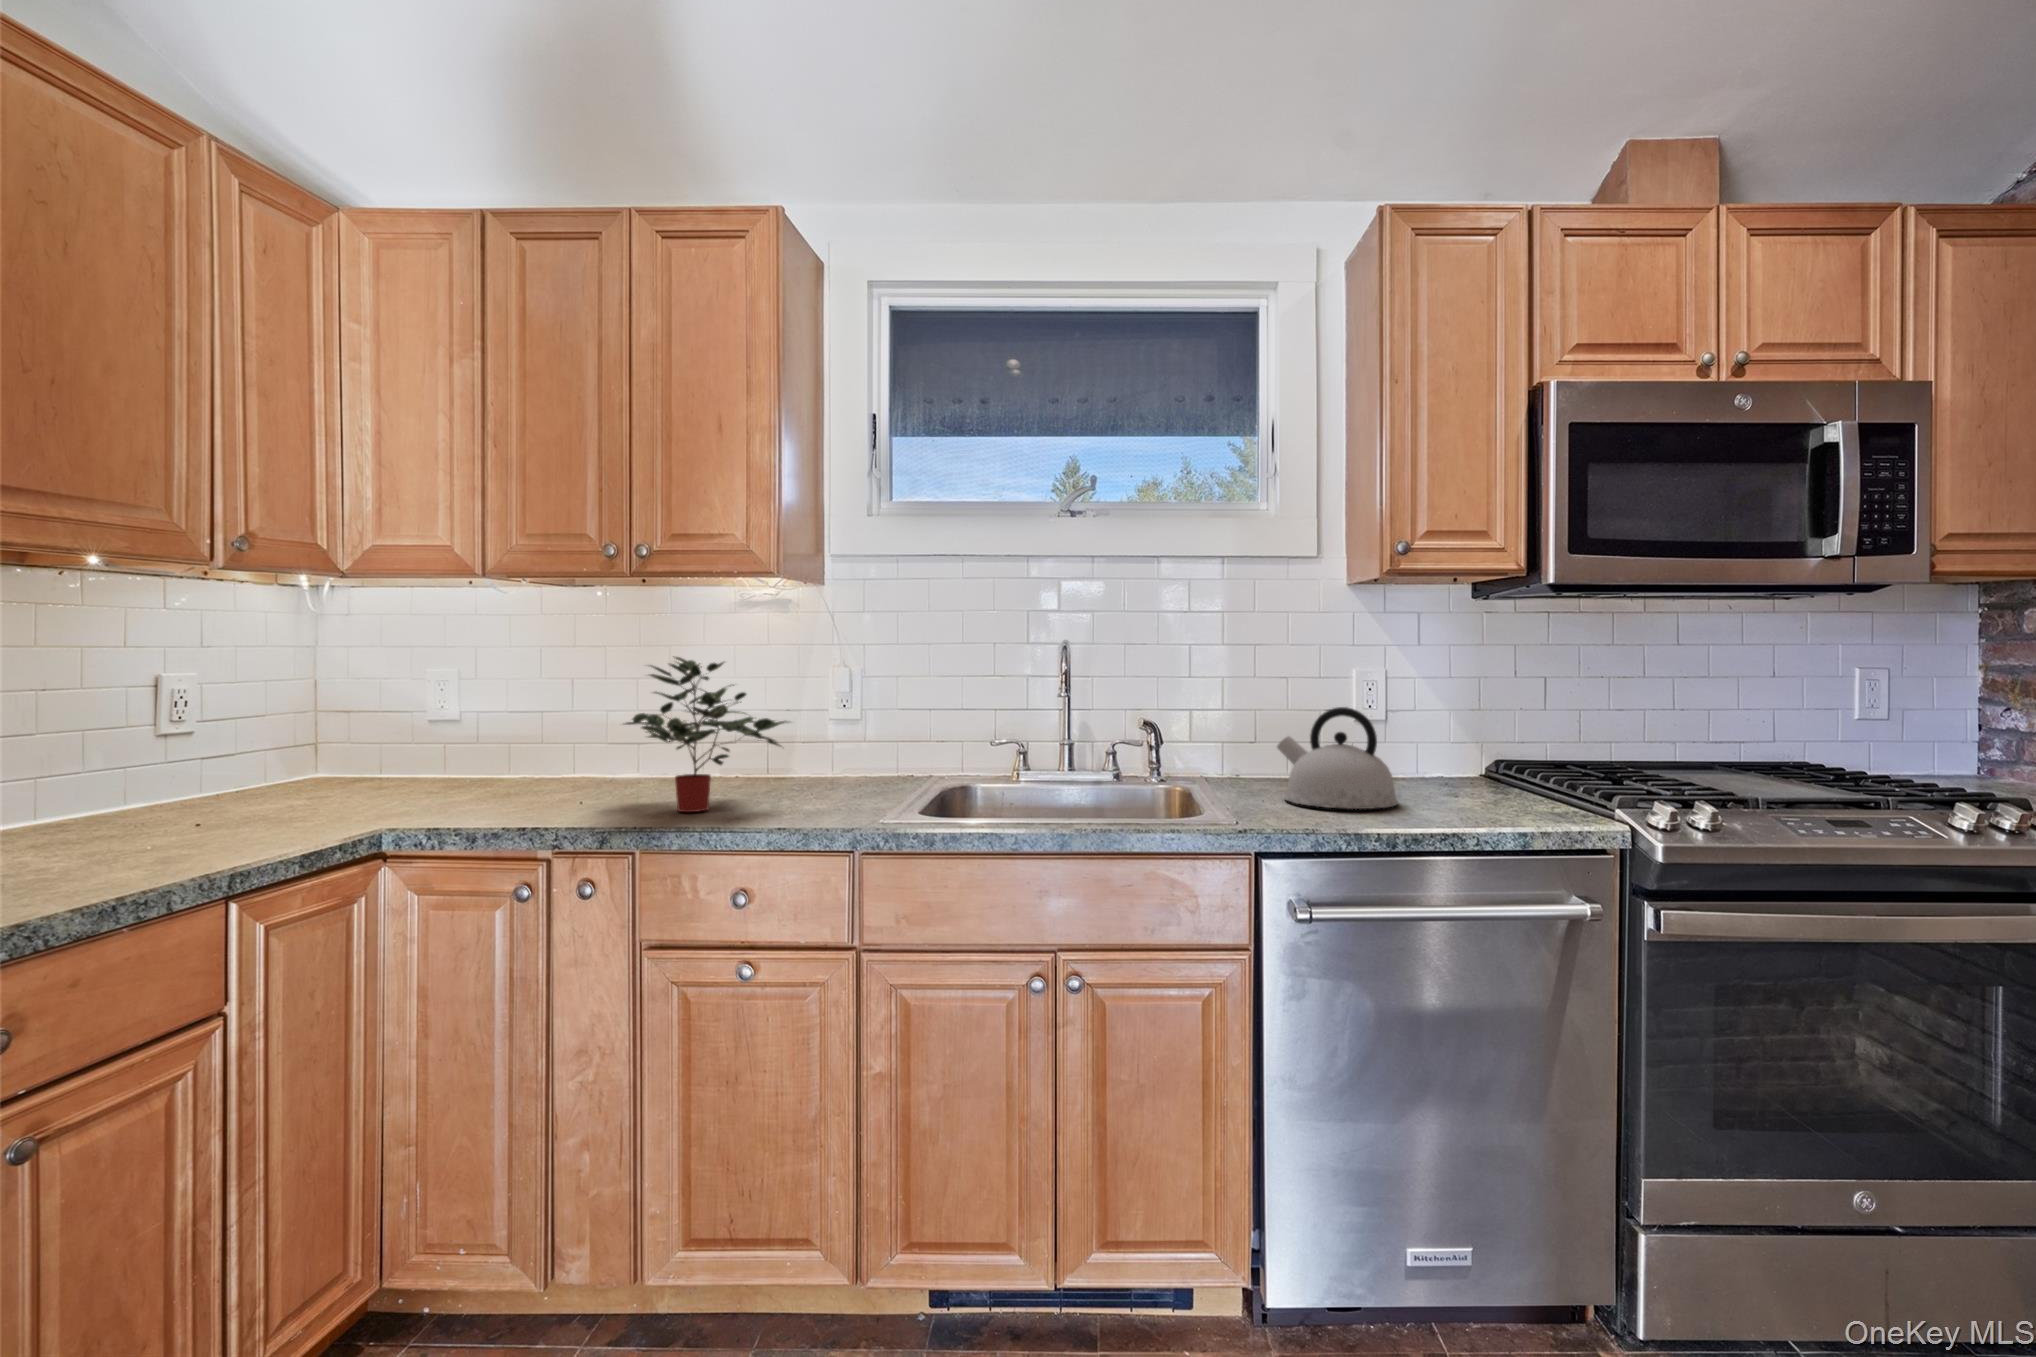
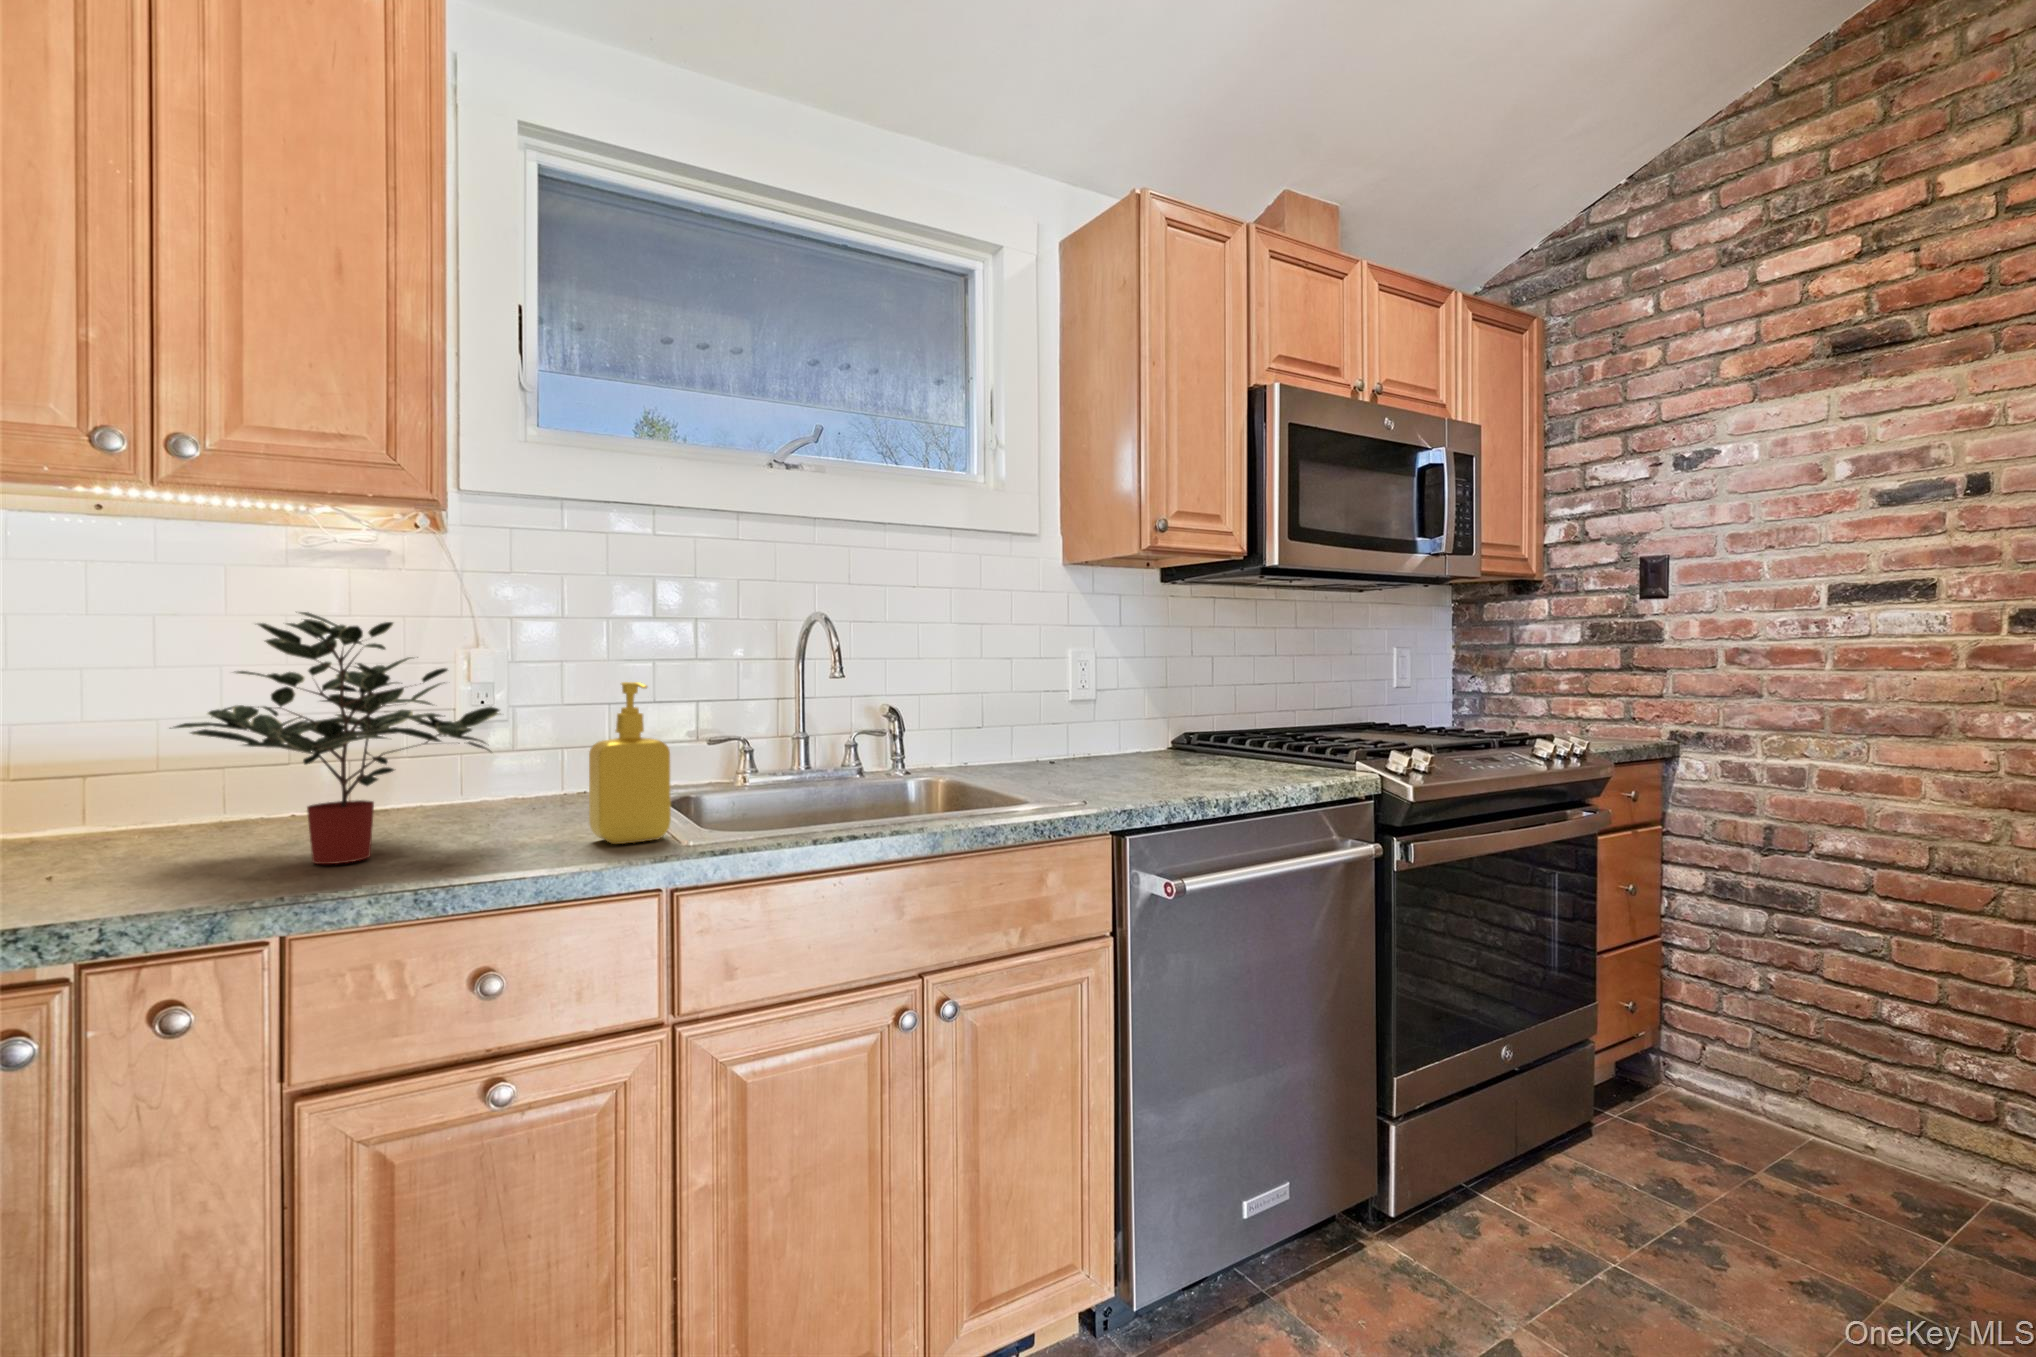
soap dispenser: none [827,703,878,817] -> present [589,682,671,844]
kettle: present [1277,707,1398,809] -> none [1061,680,1183,781]

